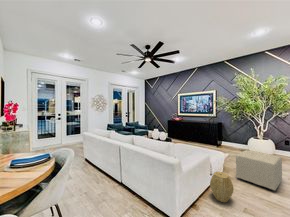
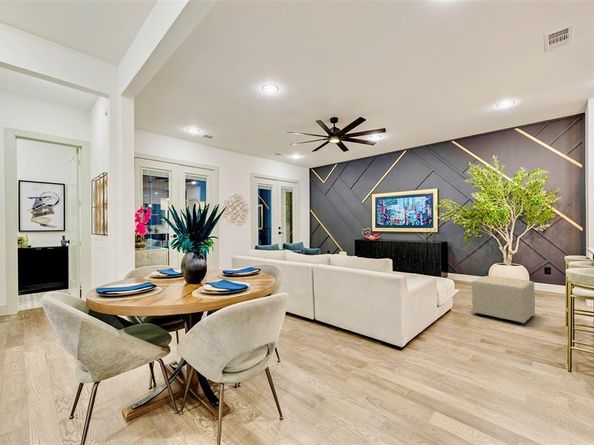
woven basket: present [210,172,233,202] -> none [439,298,470,335]

